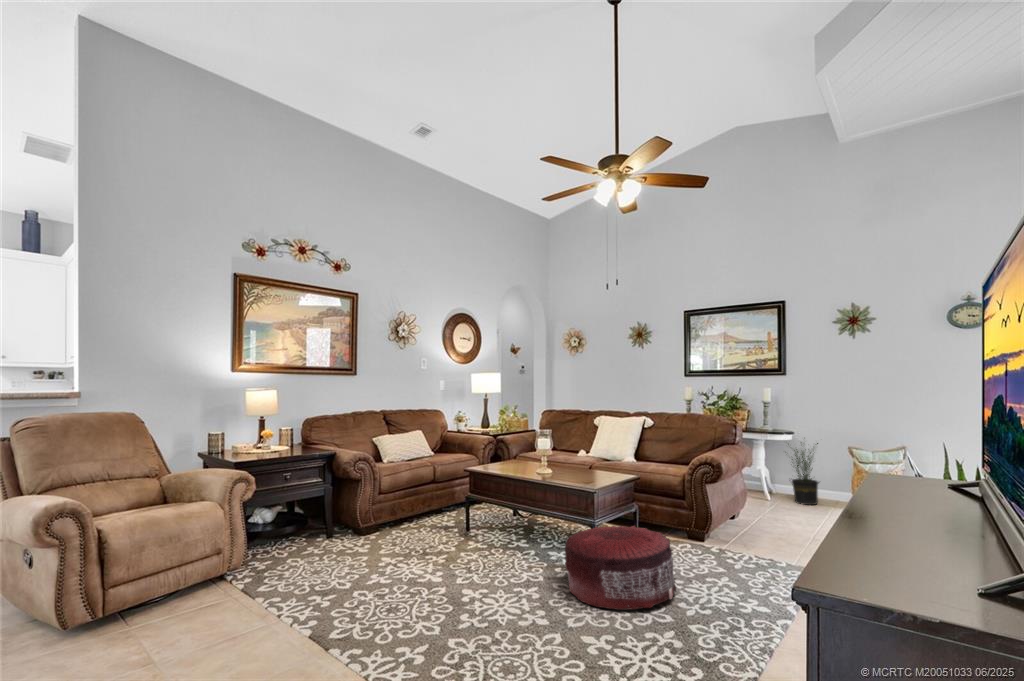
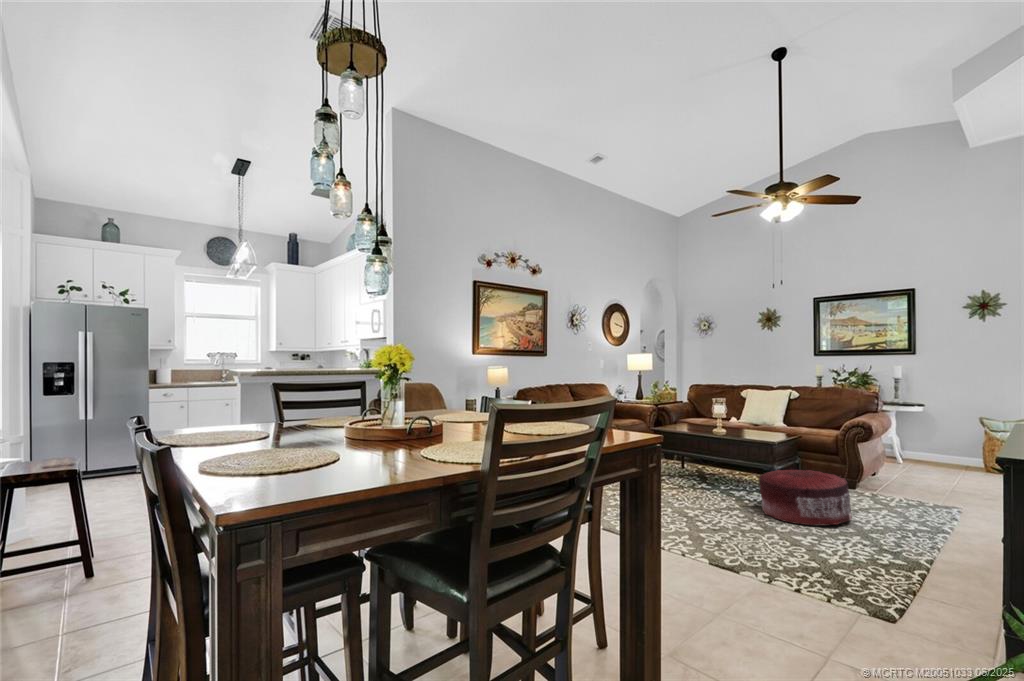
potted plant: present [792,442,819,505] -> none [909,408,954,466]

